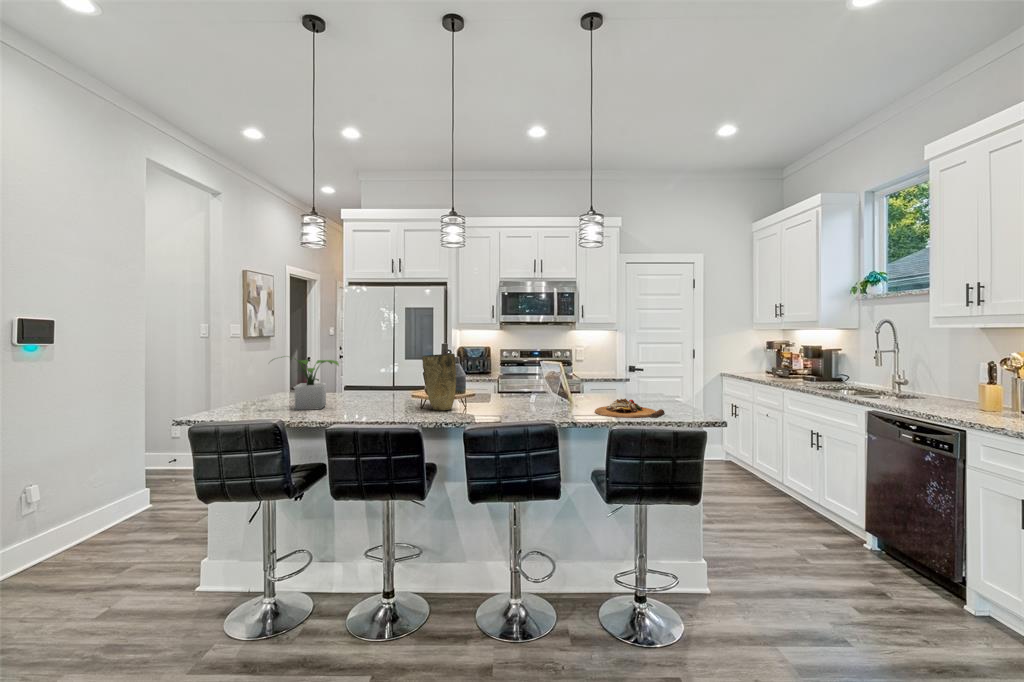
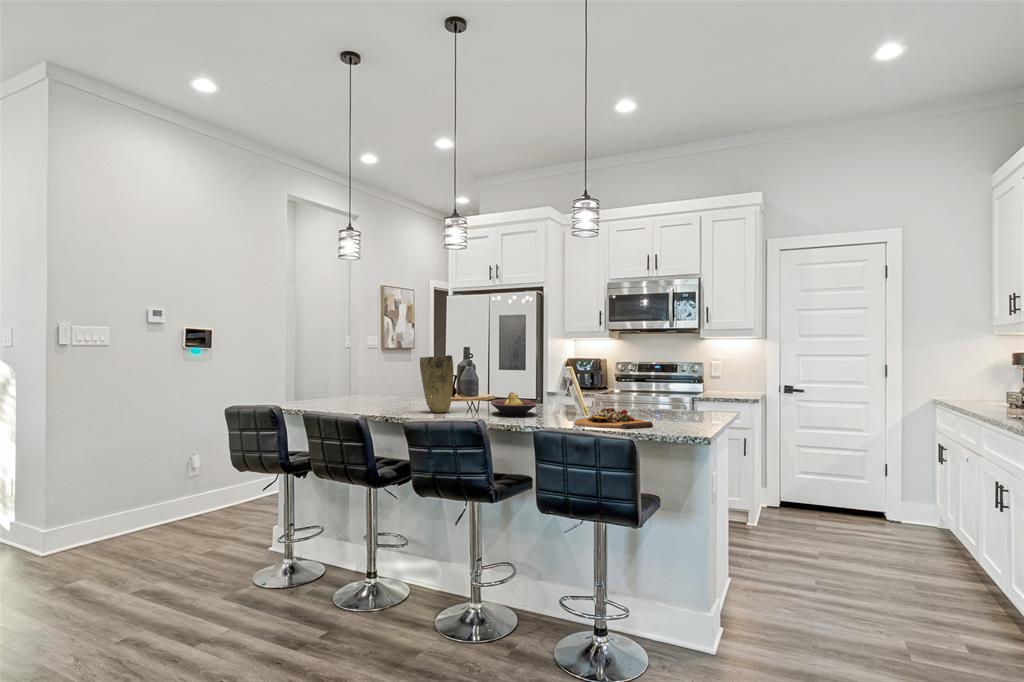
potted plant: present [281,357,339,410] -> none [305,357,367,407]
fruit bowl: none [487,387,541,410] -> present [491,392,536,417]

